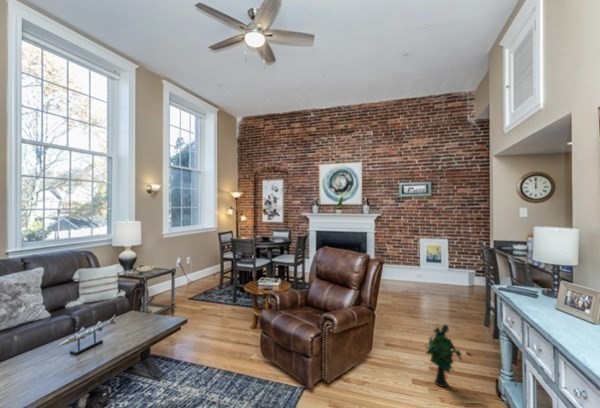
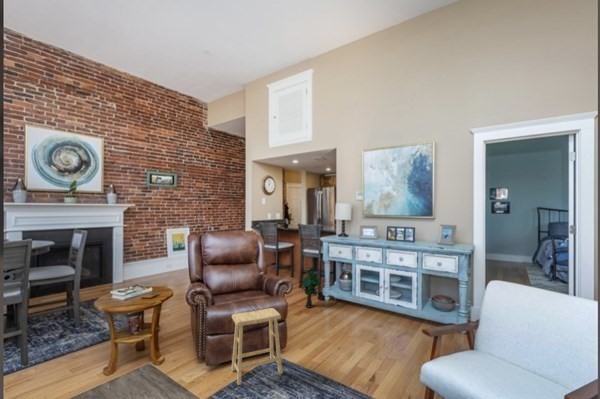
footstool: none [247,321,292,398] -> present [232,308,282,385]

